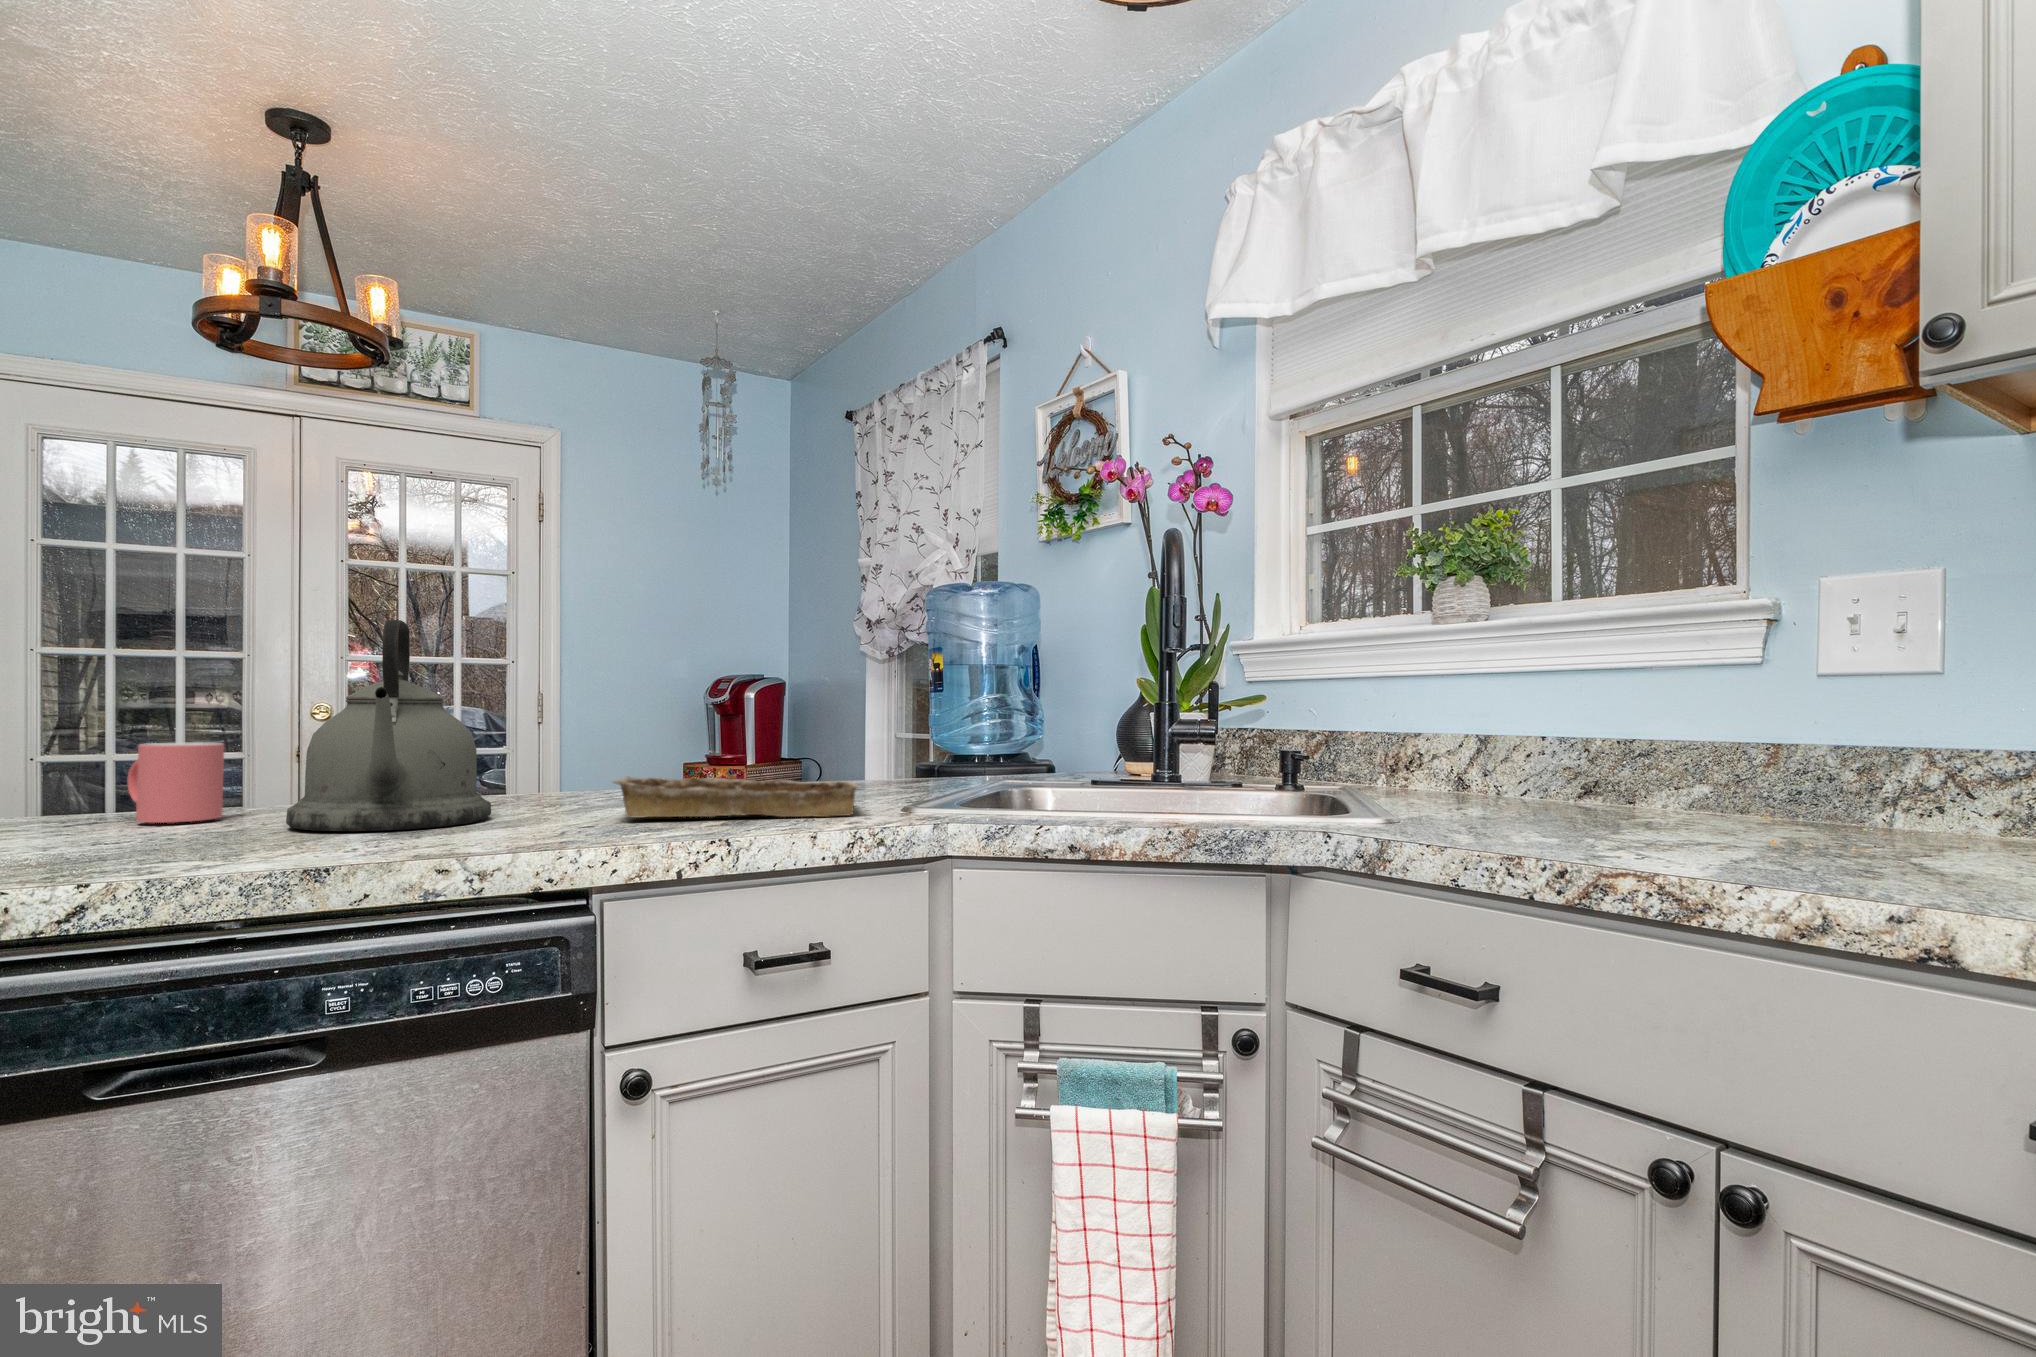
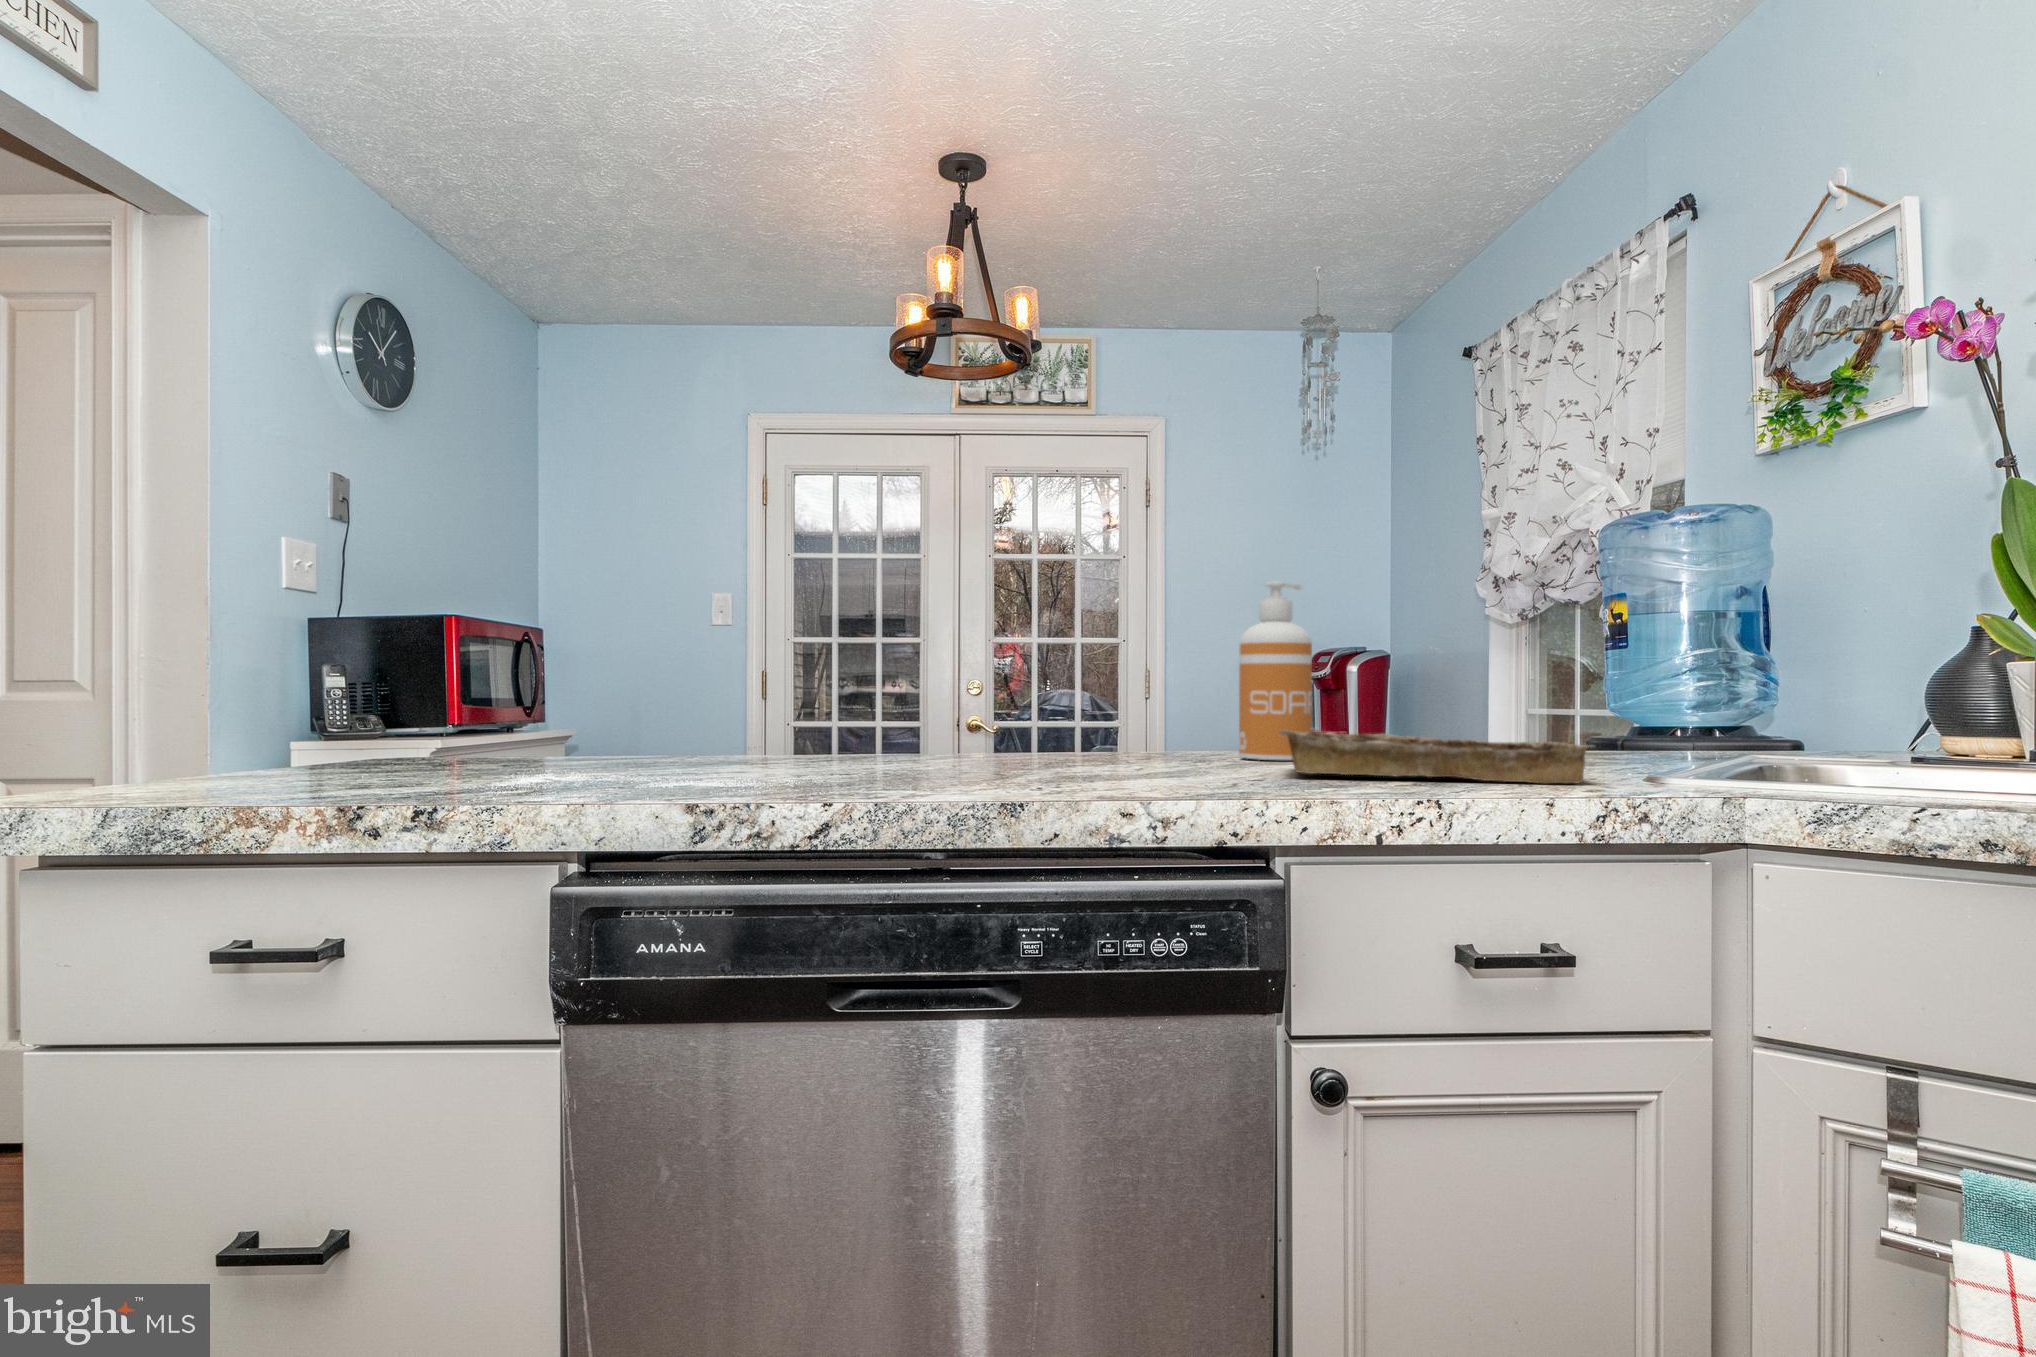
kettle: present [286,620,491,831] -> none [974,564,1150,774]
soap dispenser: none [592,637,663,802] -> present [1239,581,1312,760]
mug: present [128,742,224,823] -> none [855,690,923,760]

